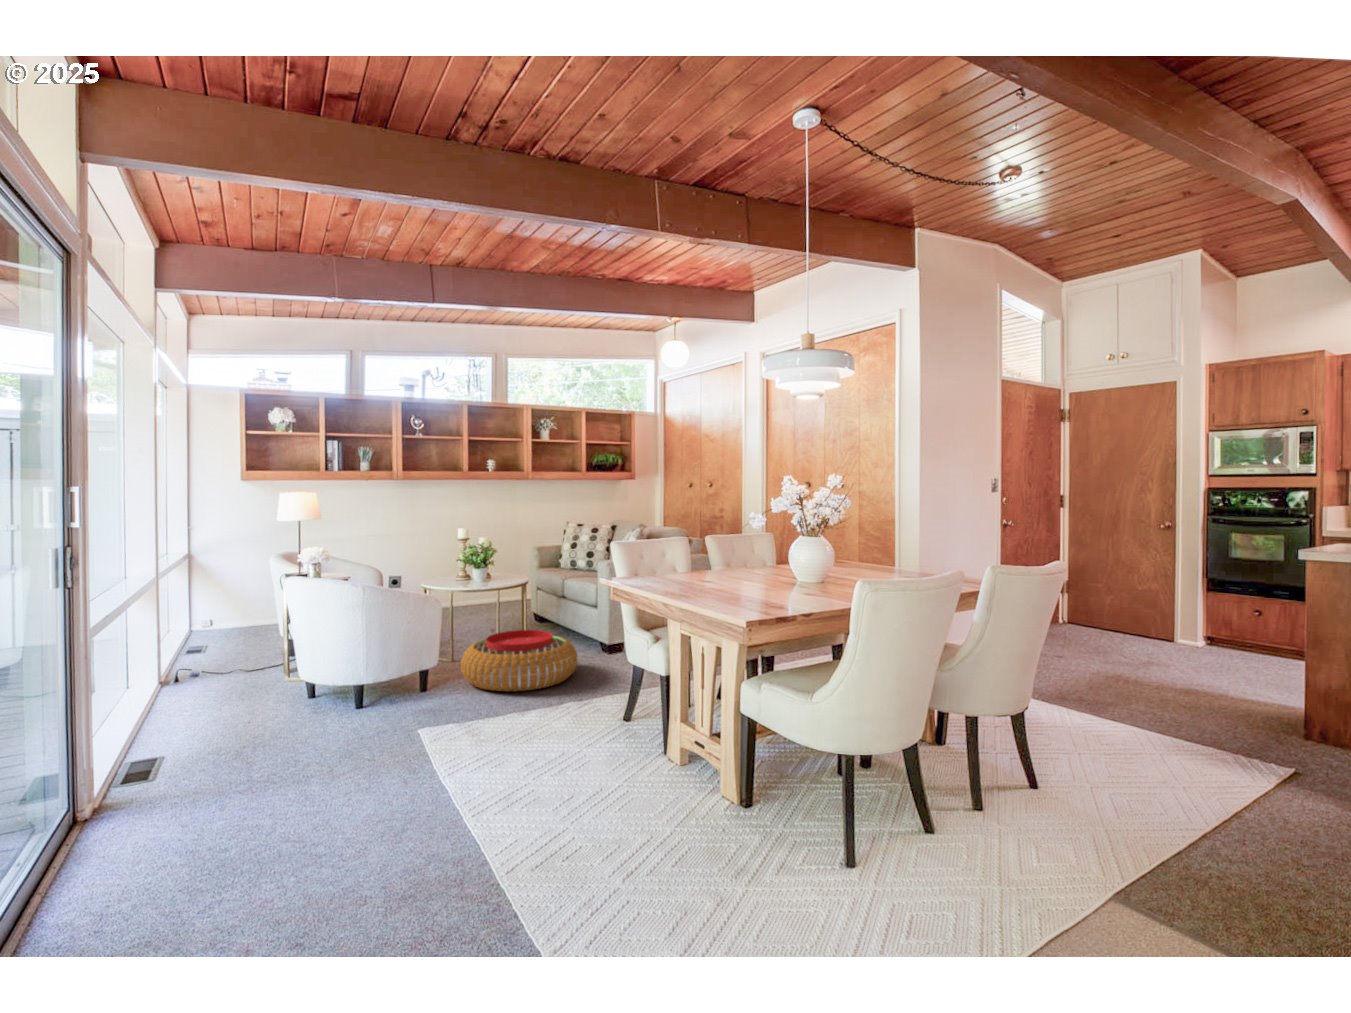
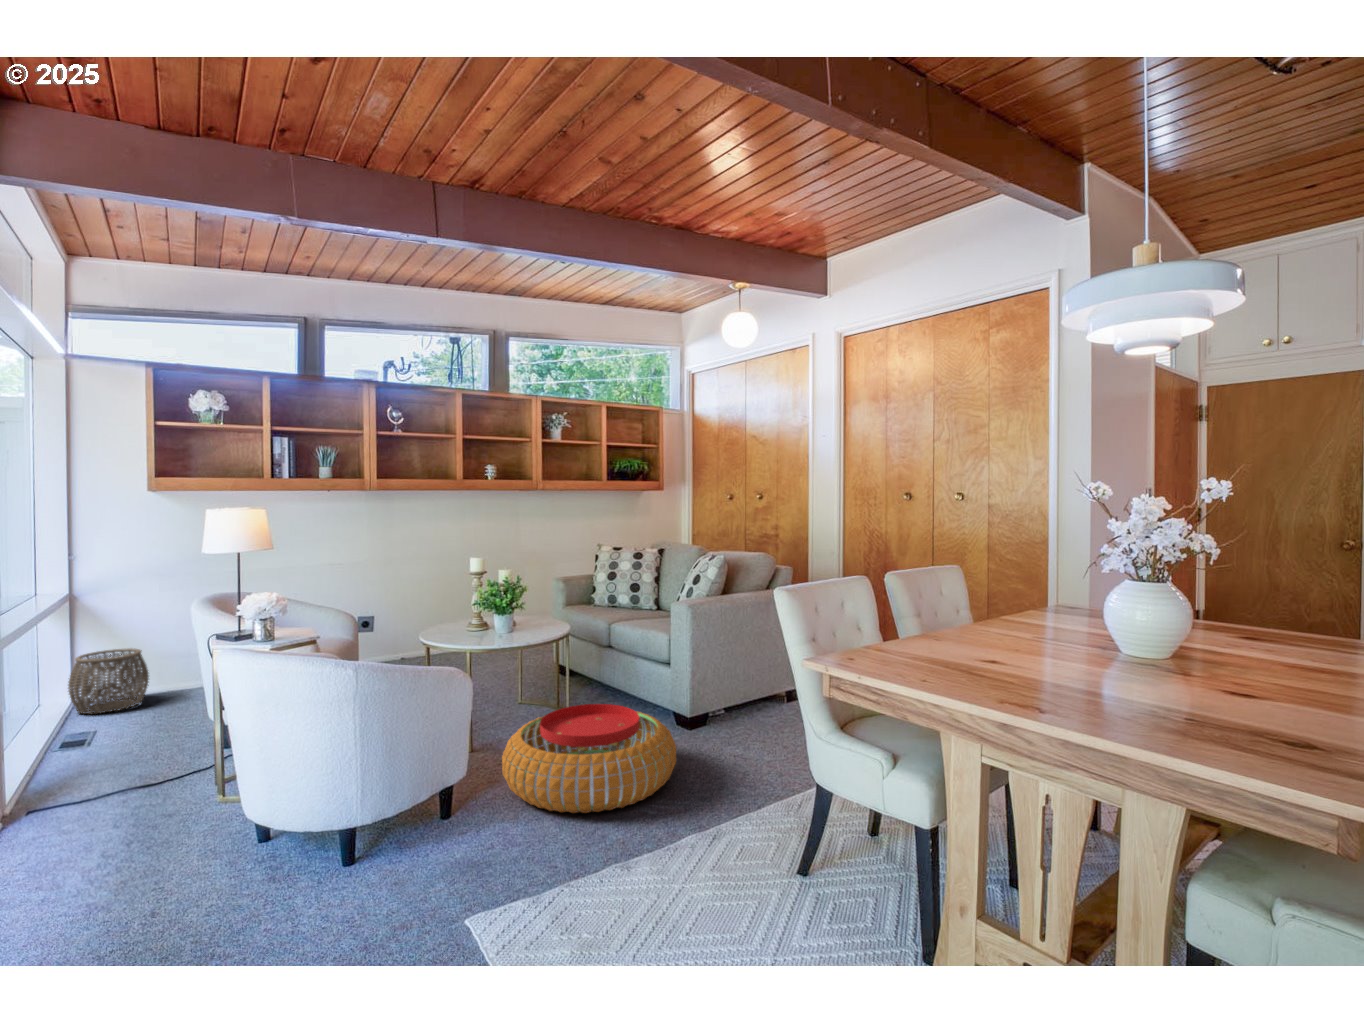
woven basket: none [191,593,243,636] -> present [68,648,149,714]

